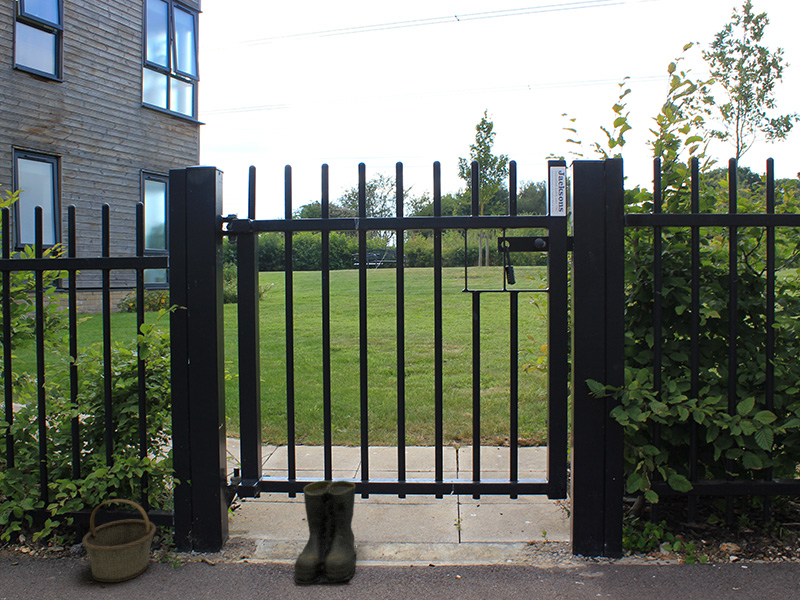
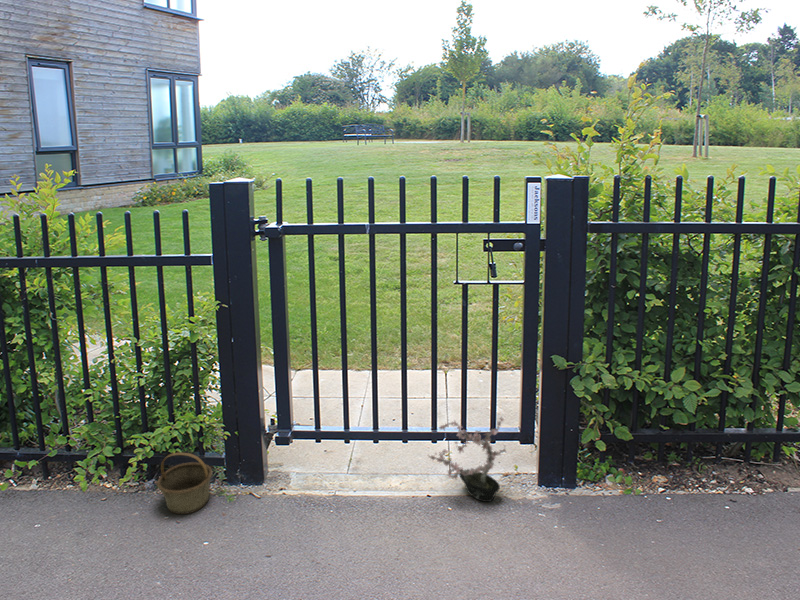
potted plant: none [429,454,536,571] -> present [429,418,506,502]
boots: present [294,480,356,584] -> none [322,431,369,515]

